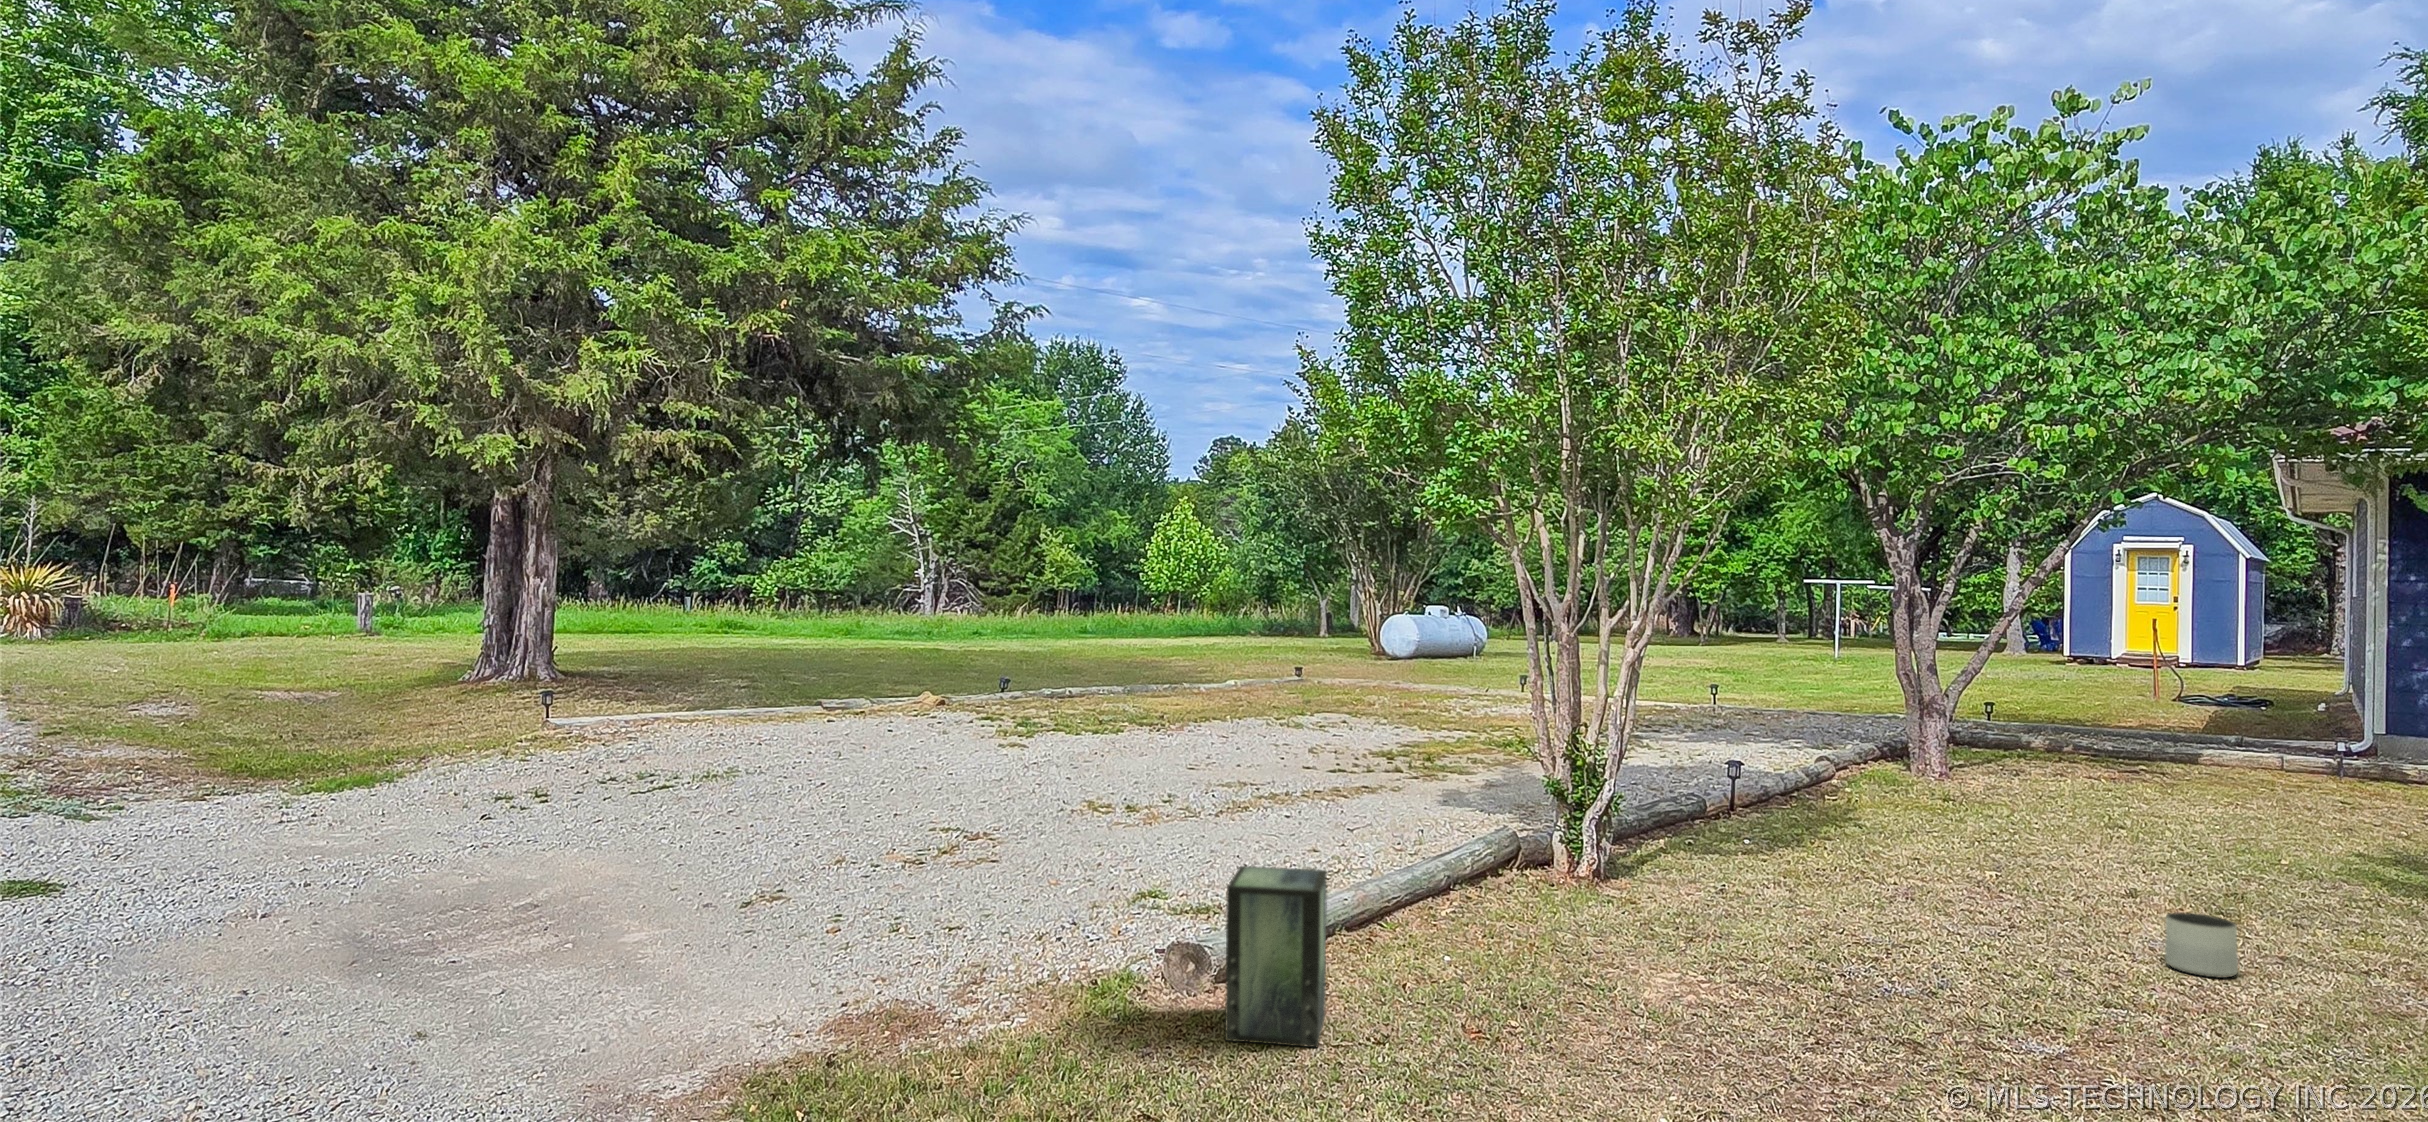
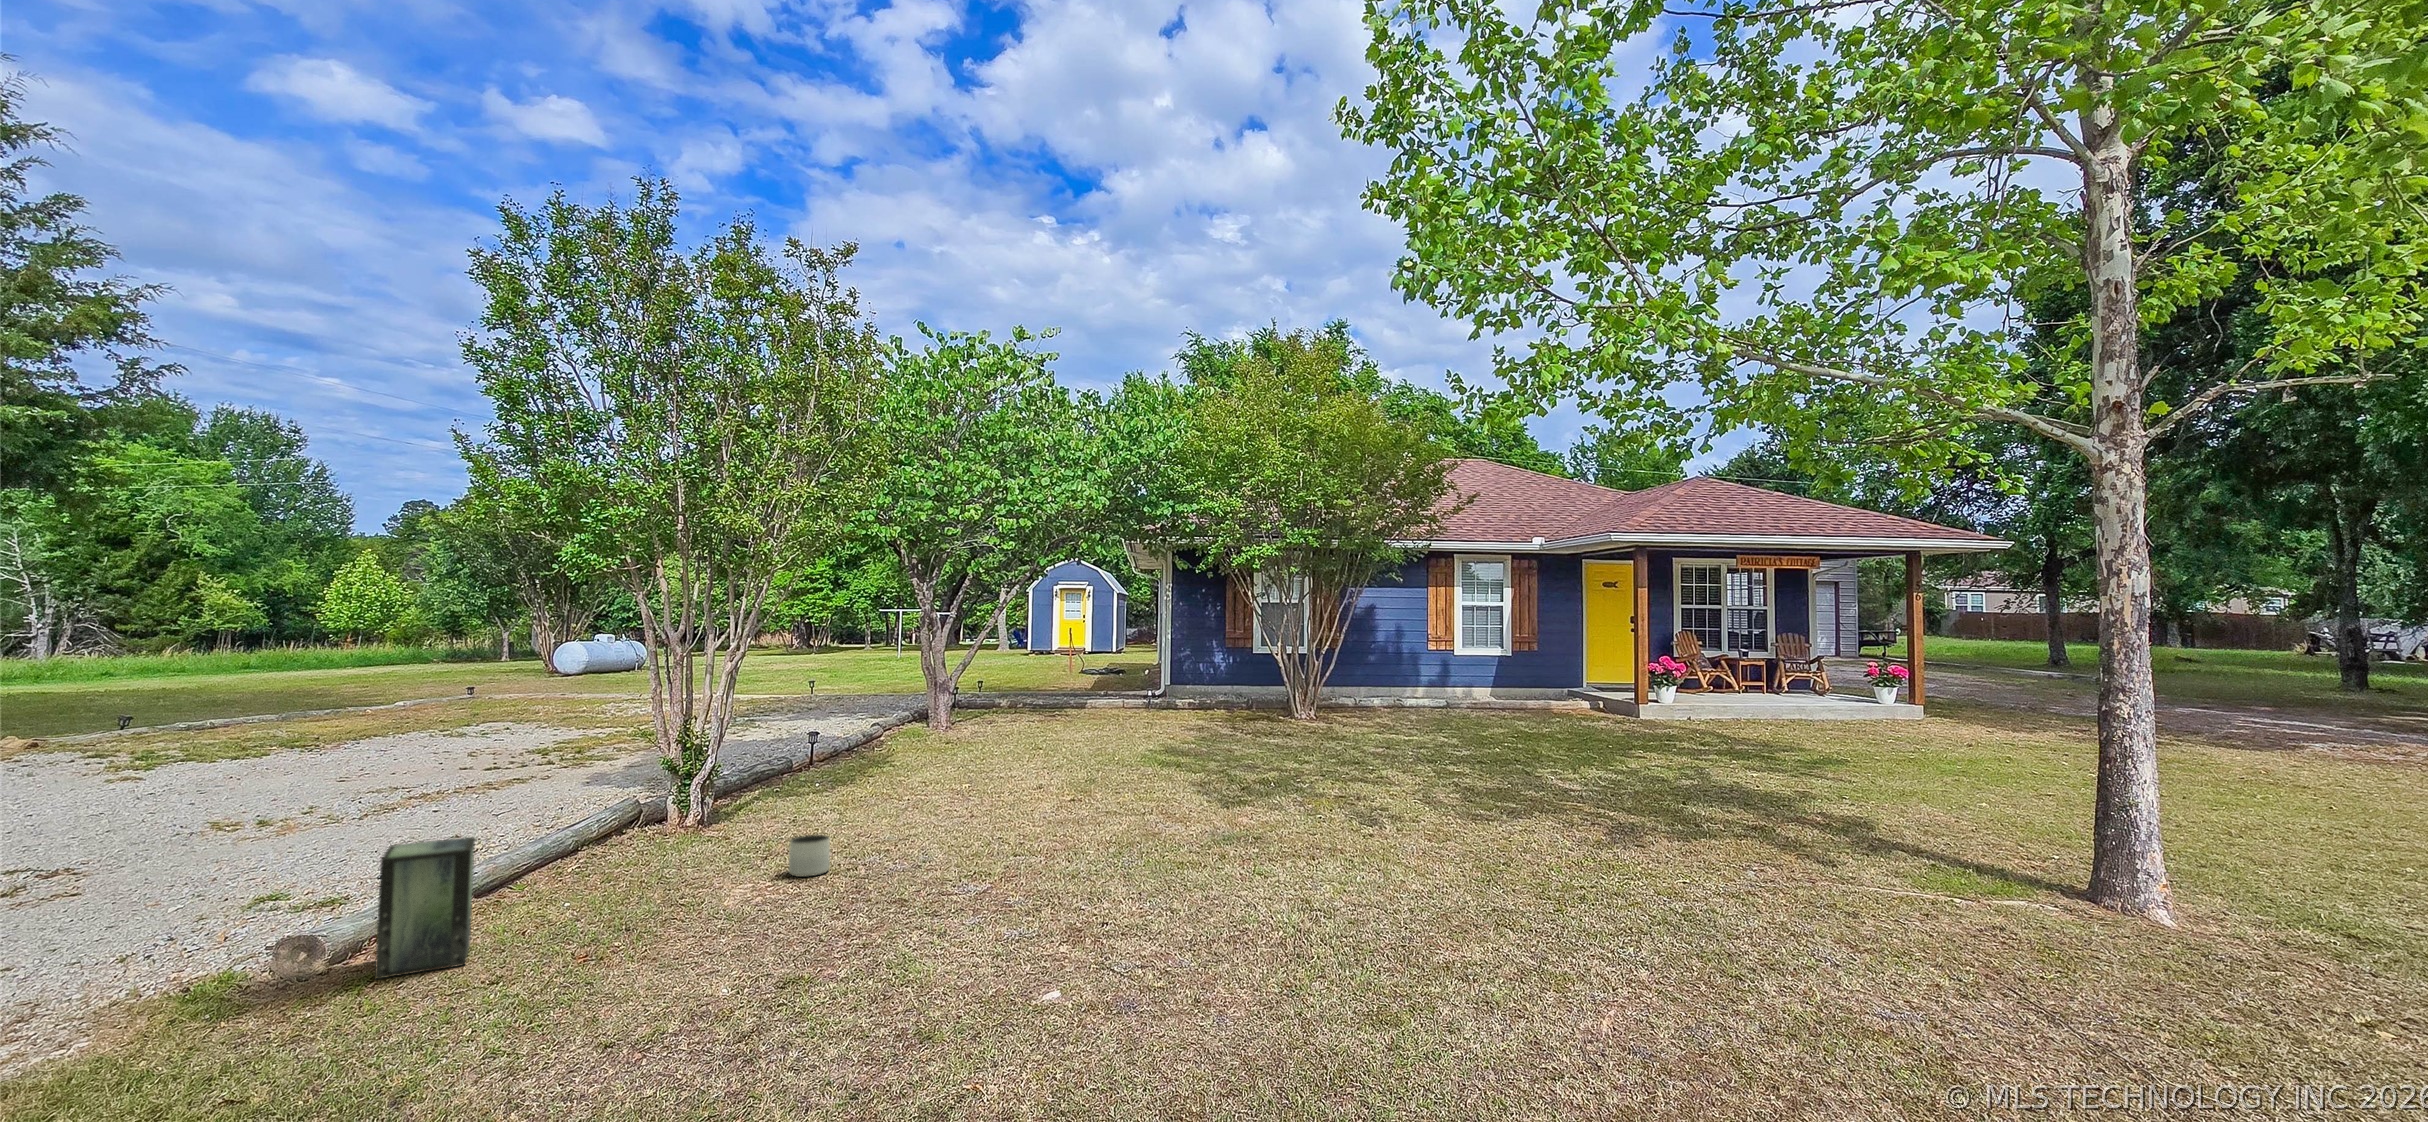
planter: present [2165,913,2238,978] -> present [789,835,830,877]

